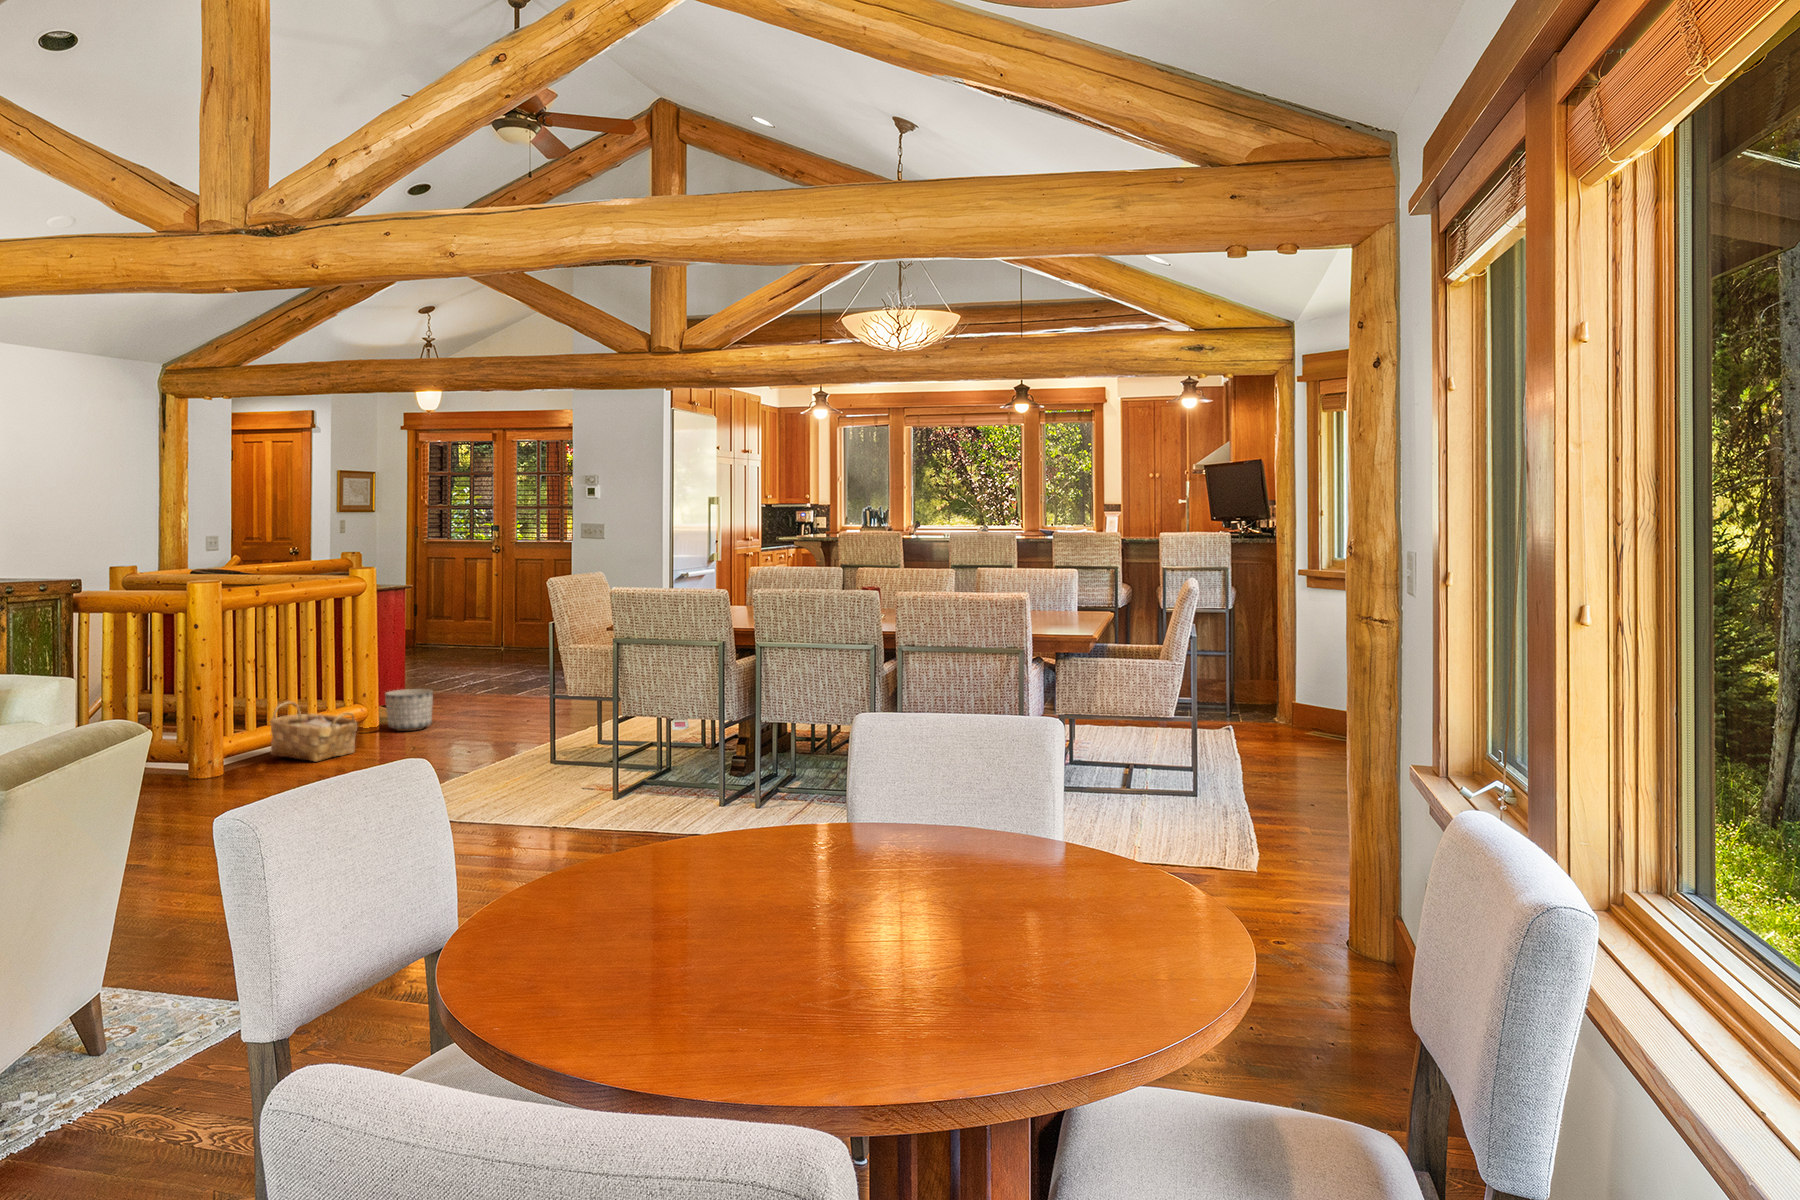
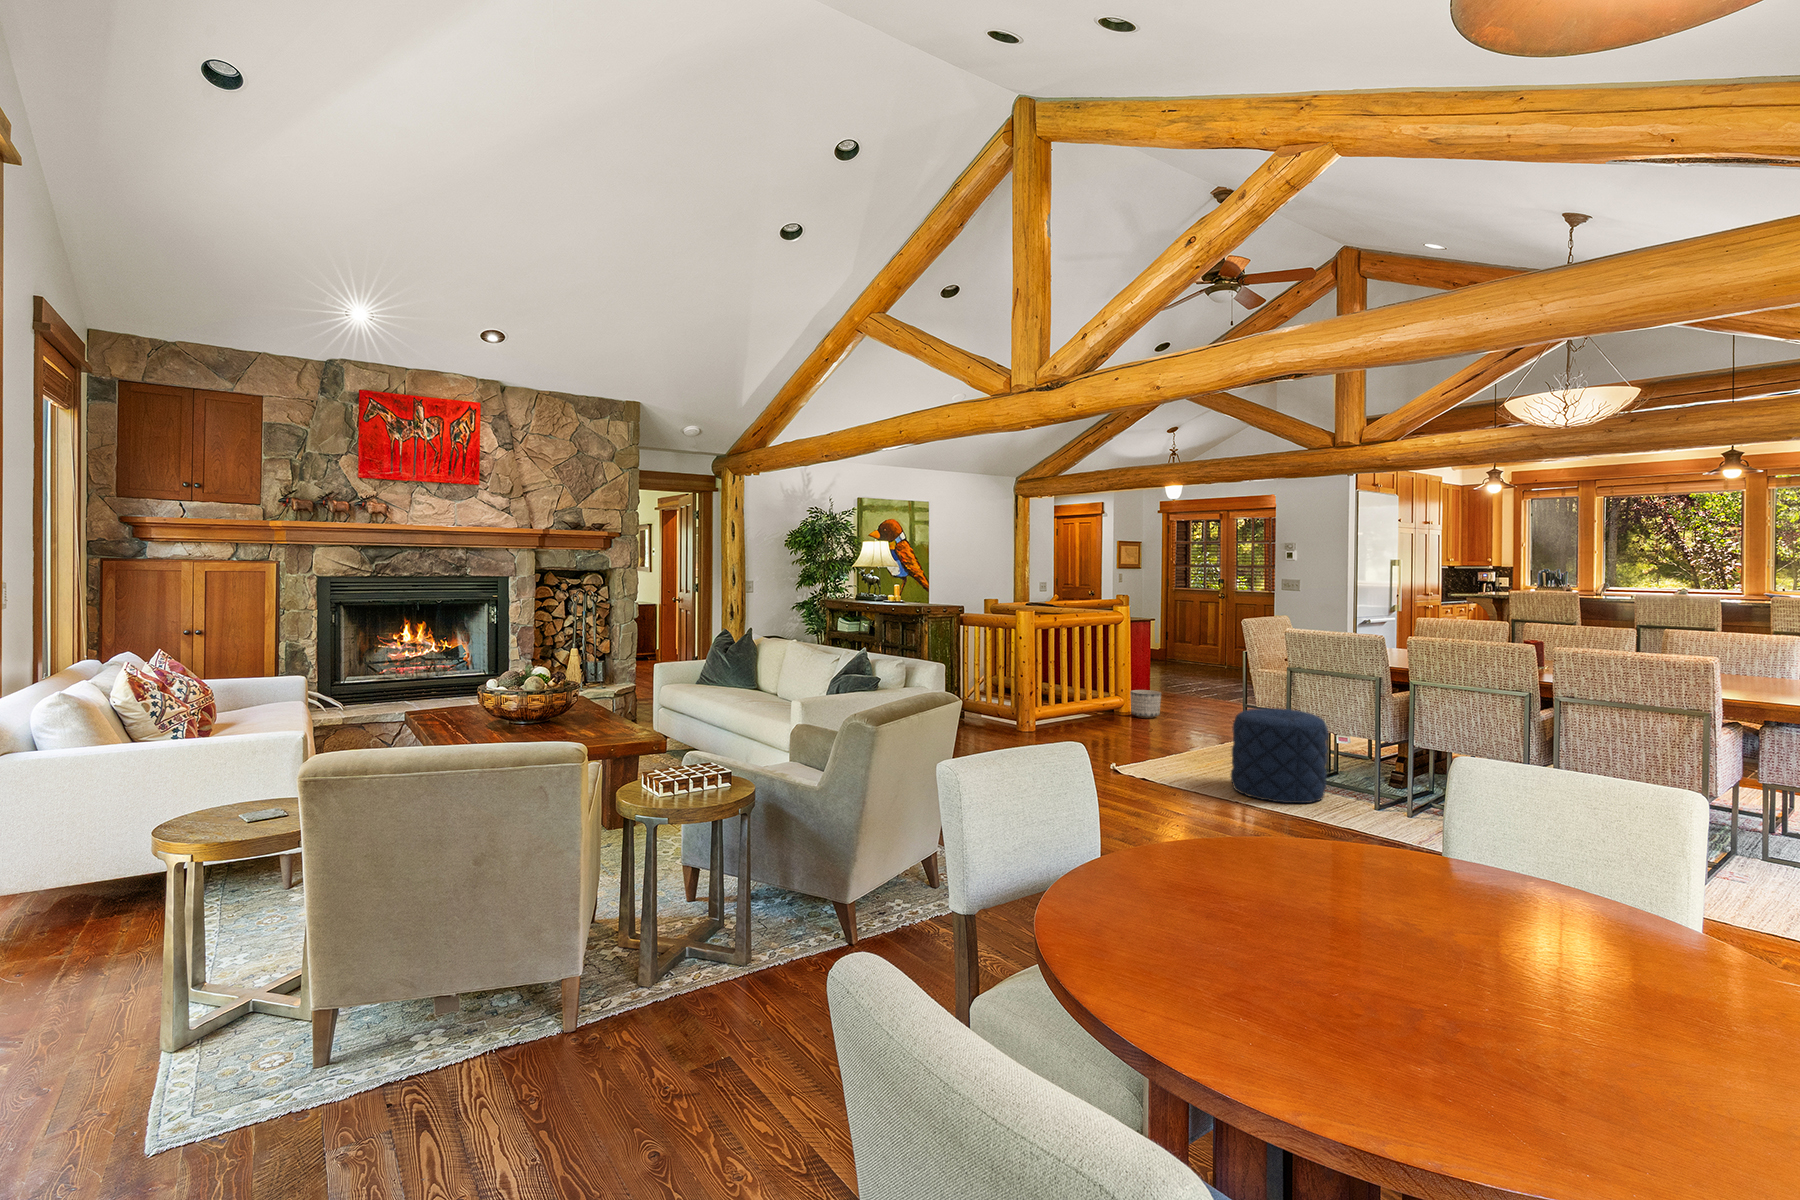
pouf: none [543,694,665,823] -> present [1231,708,1328,803]
woven basket: present [270,701,357,762] -> none [1062,690,1112,730]

